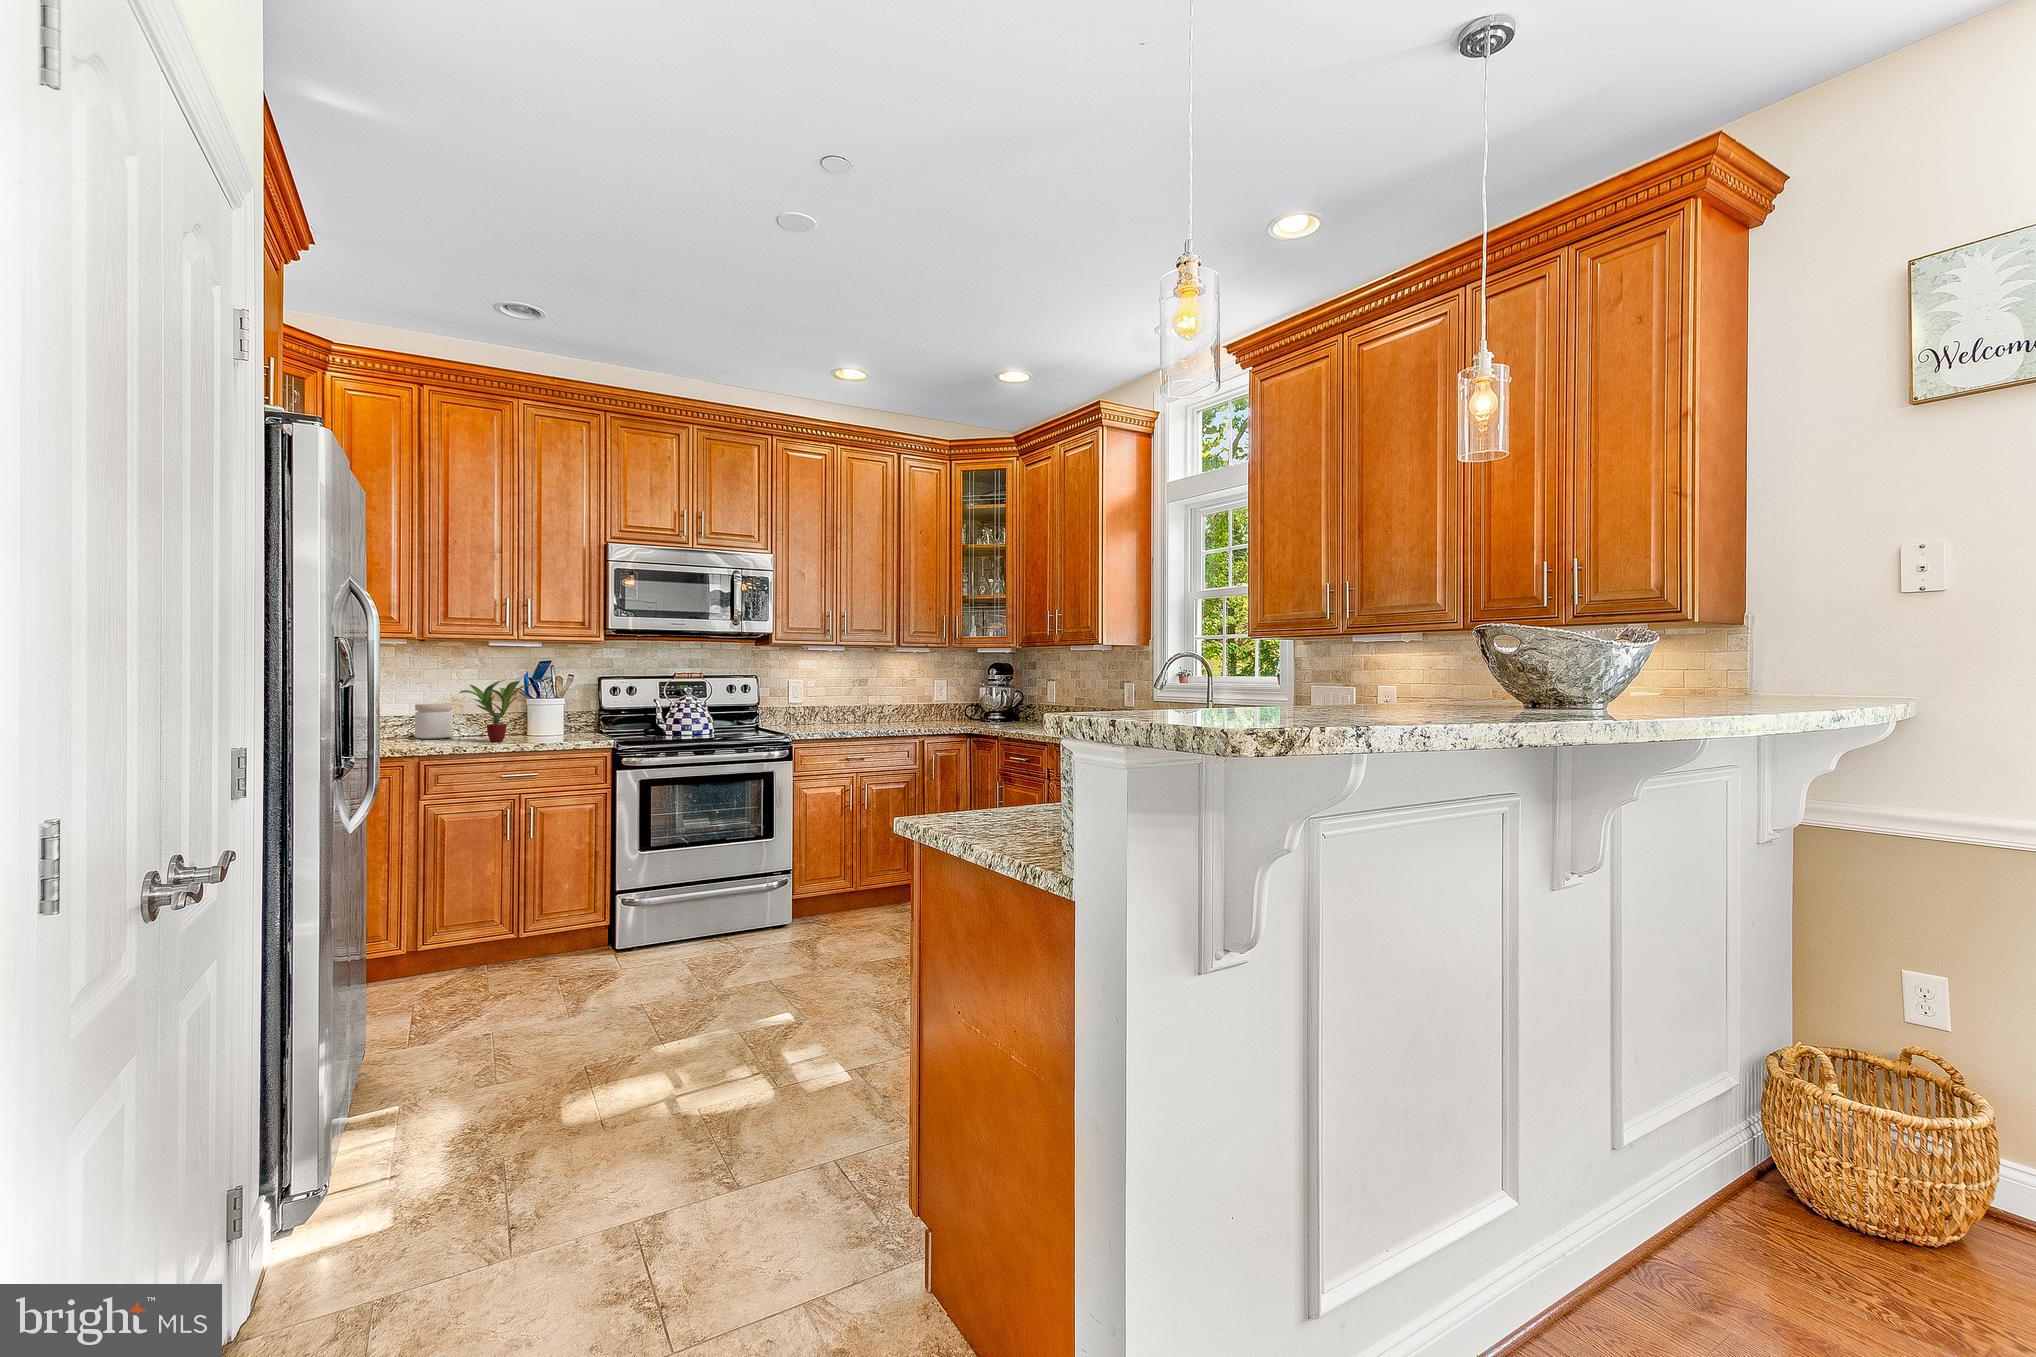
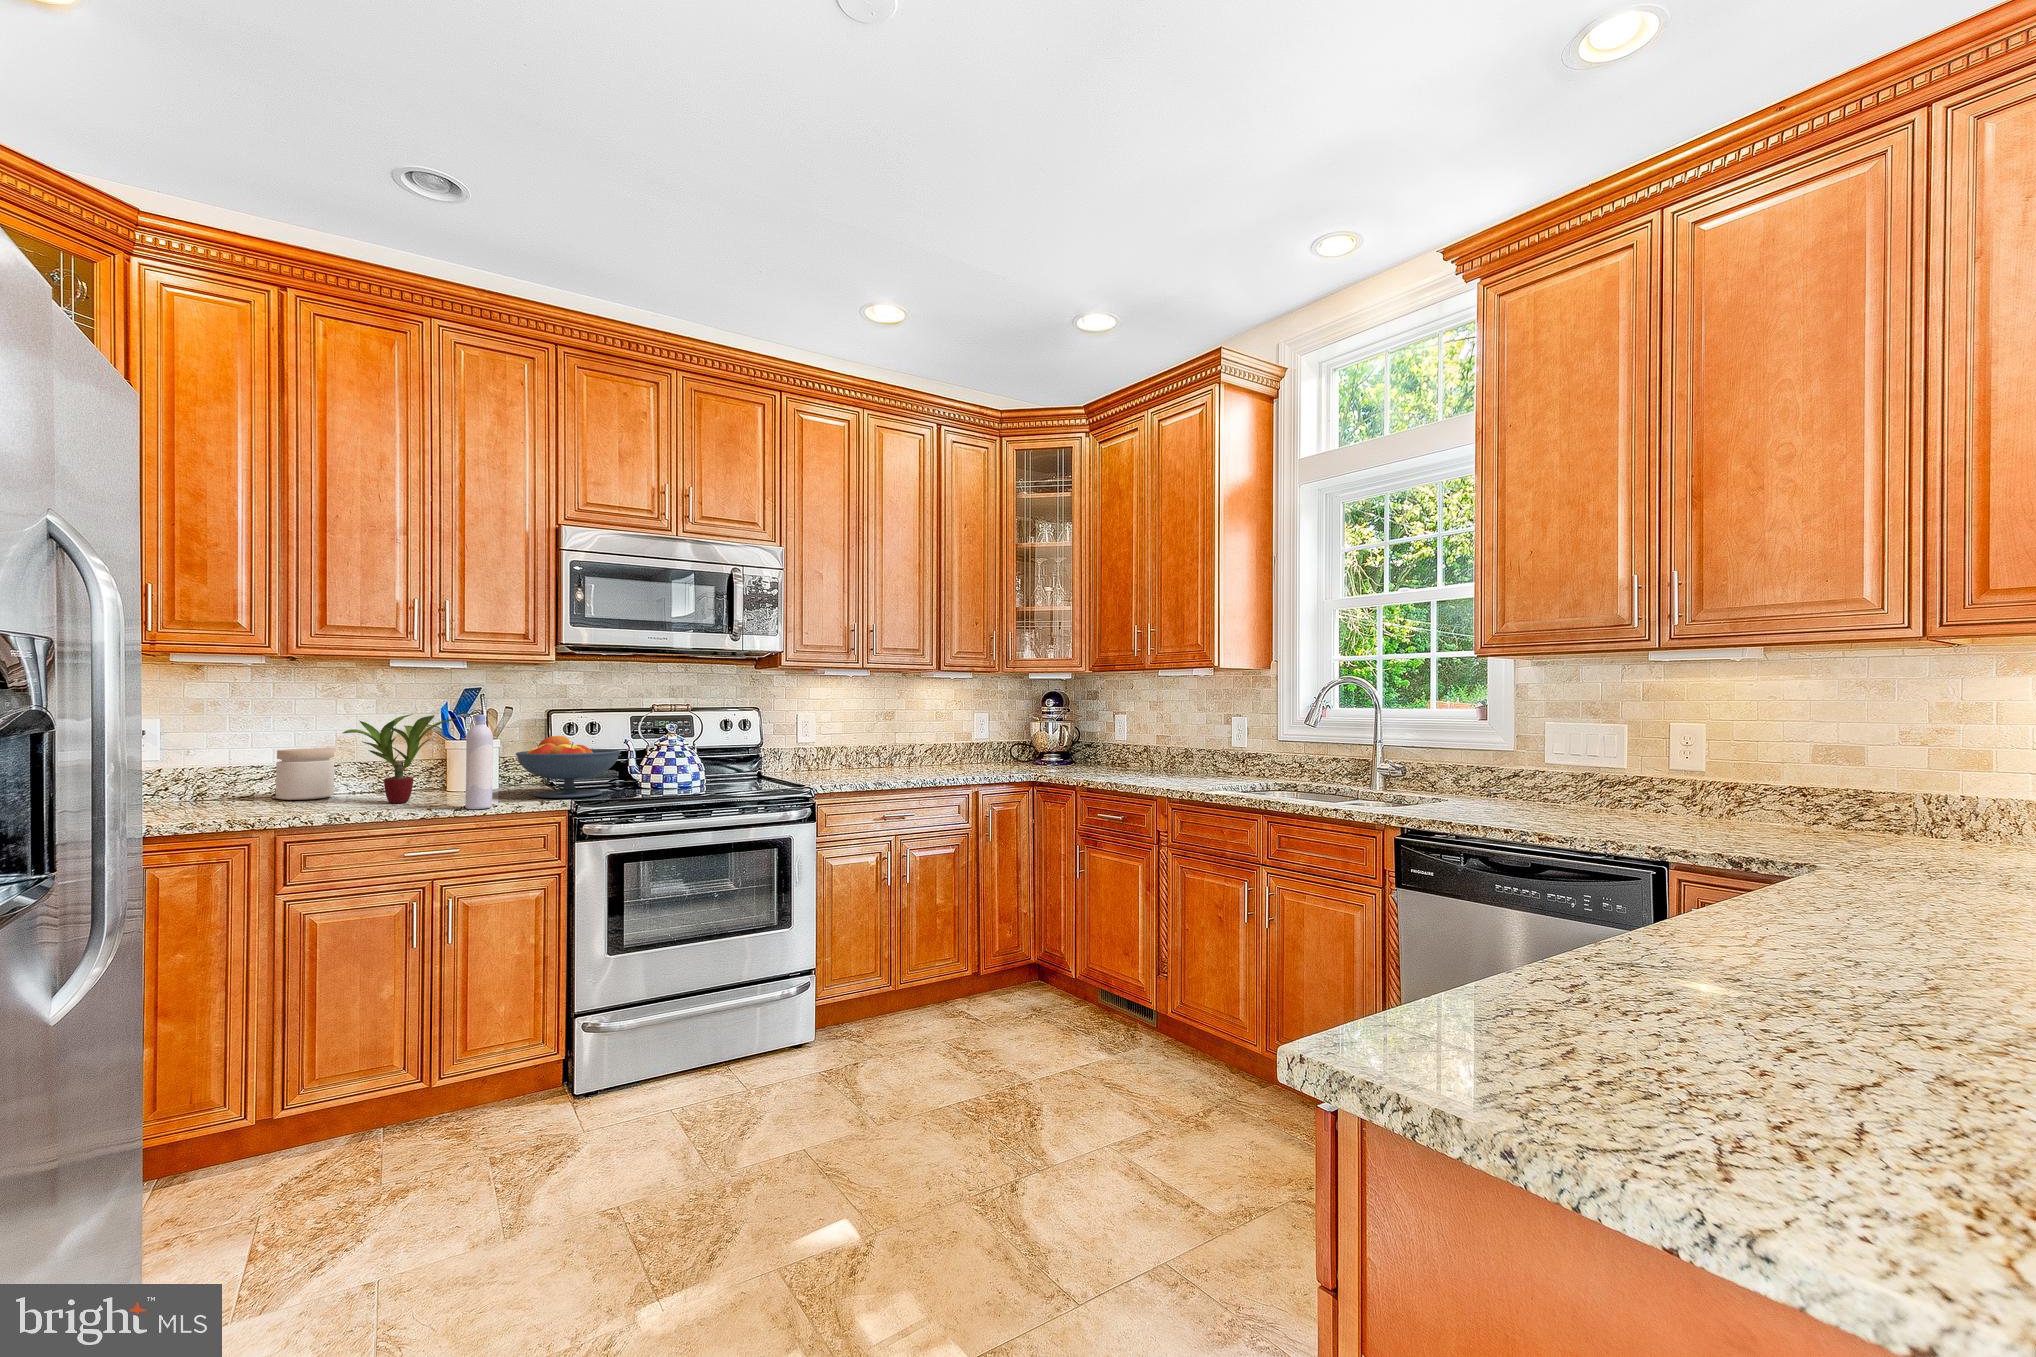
bottle: none [542,681,560,746] -> present [465,715,493,809]
fruit bowl: none [576,696,651,740] -> present [516,735,621,798]

